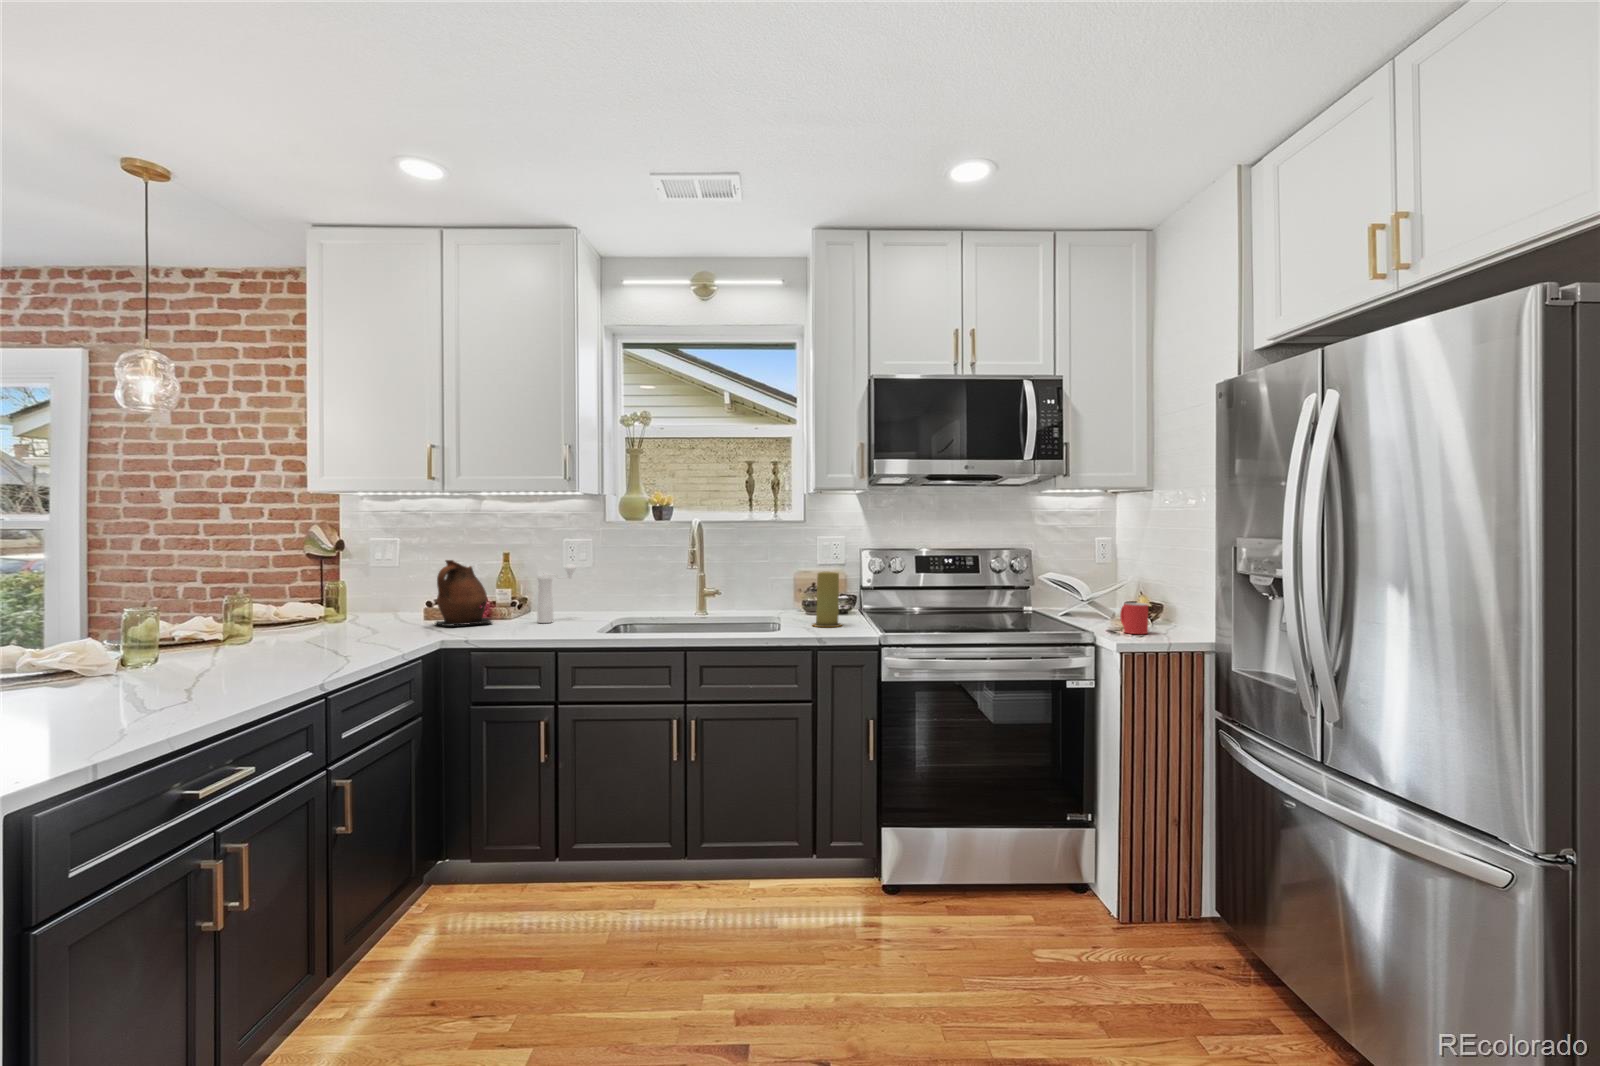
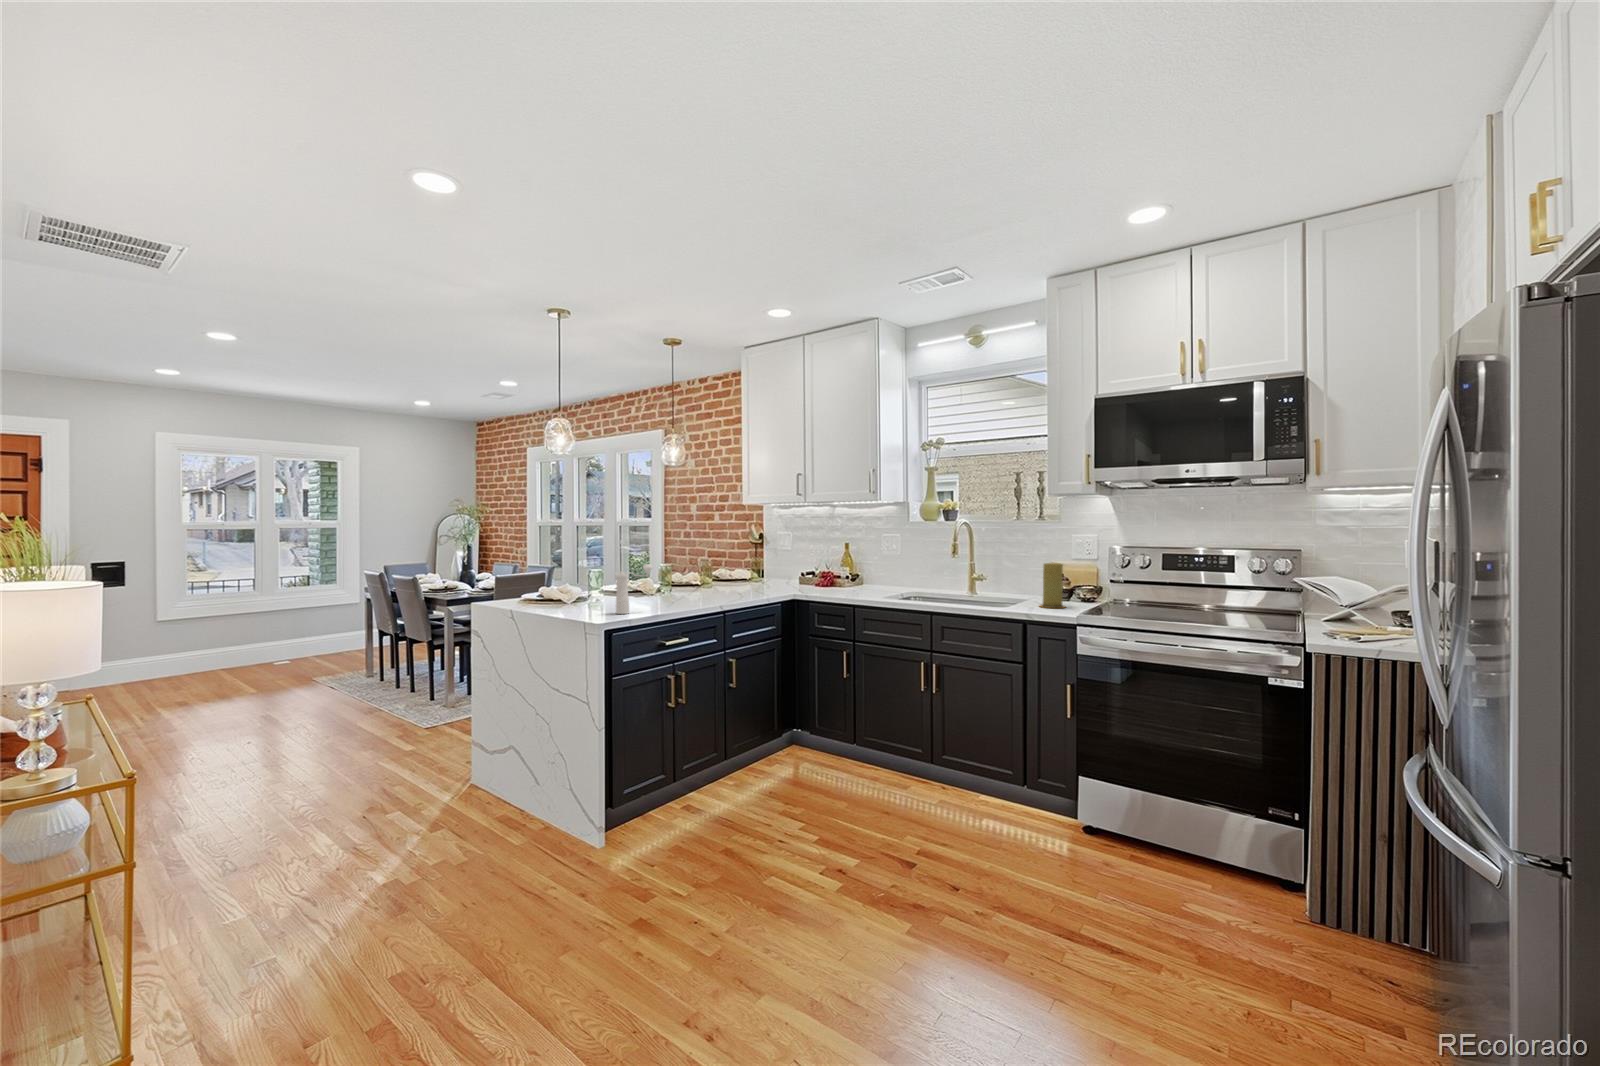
ceramic pitcher: present [436,560,492,626] -> none [798,546,832,588]
pepper mill: present [537,564,575,623] -> present [616,564,652,614]
mug: present [1120,603,1148,634] -> none [1357,608,1390,642]

